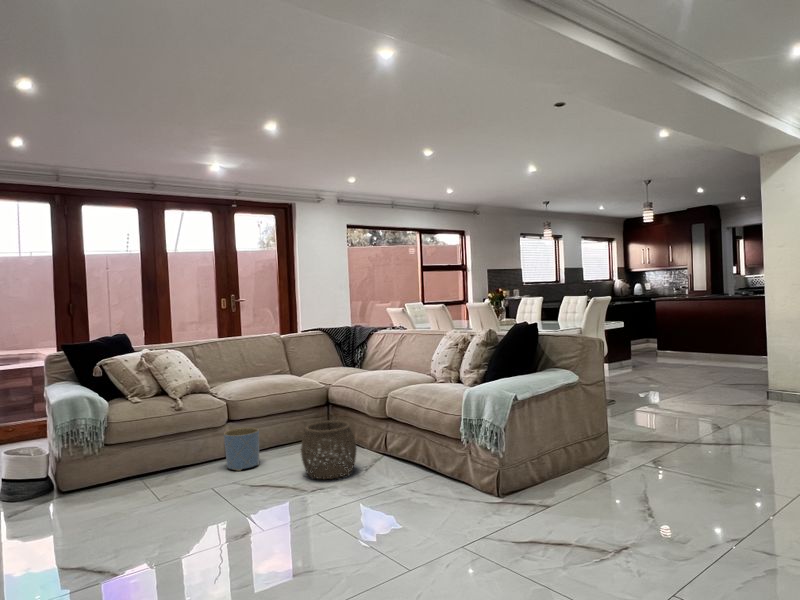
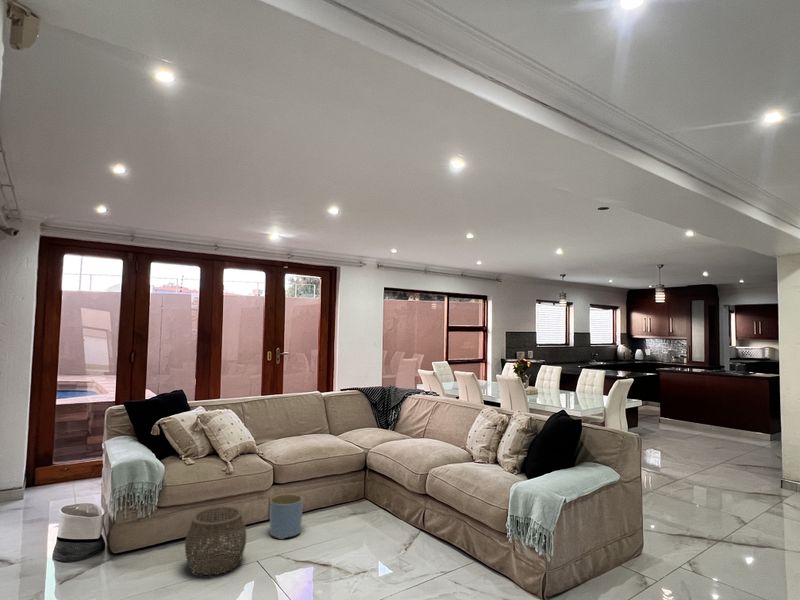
woven basket: present [301,420,357,479] -> present [185,506,246,575]

